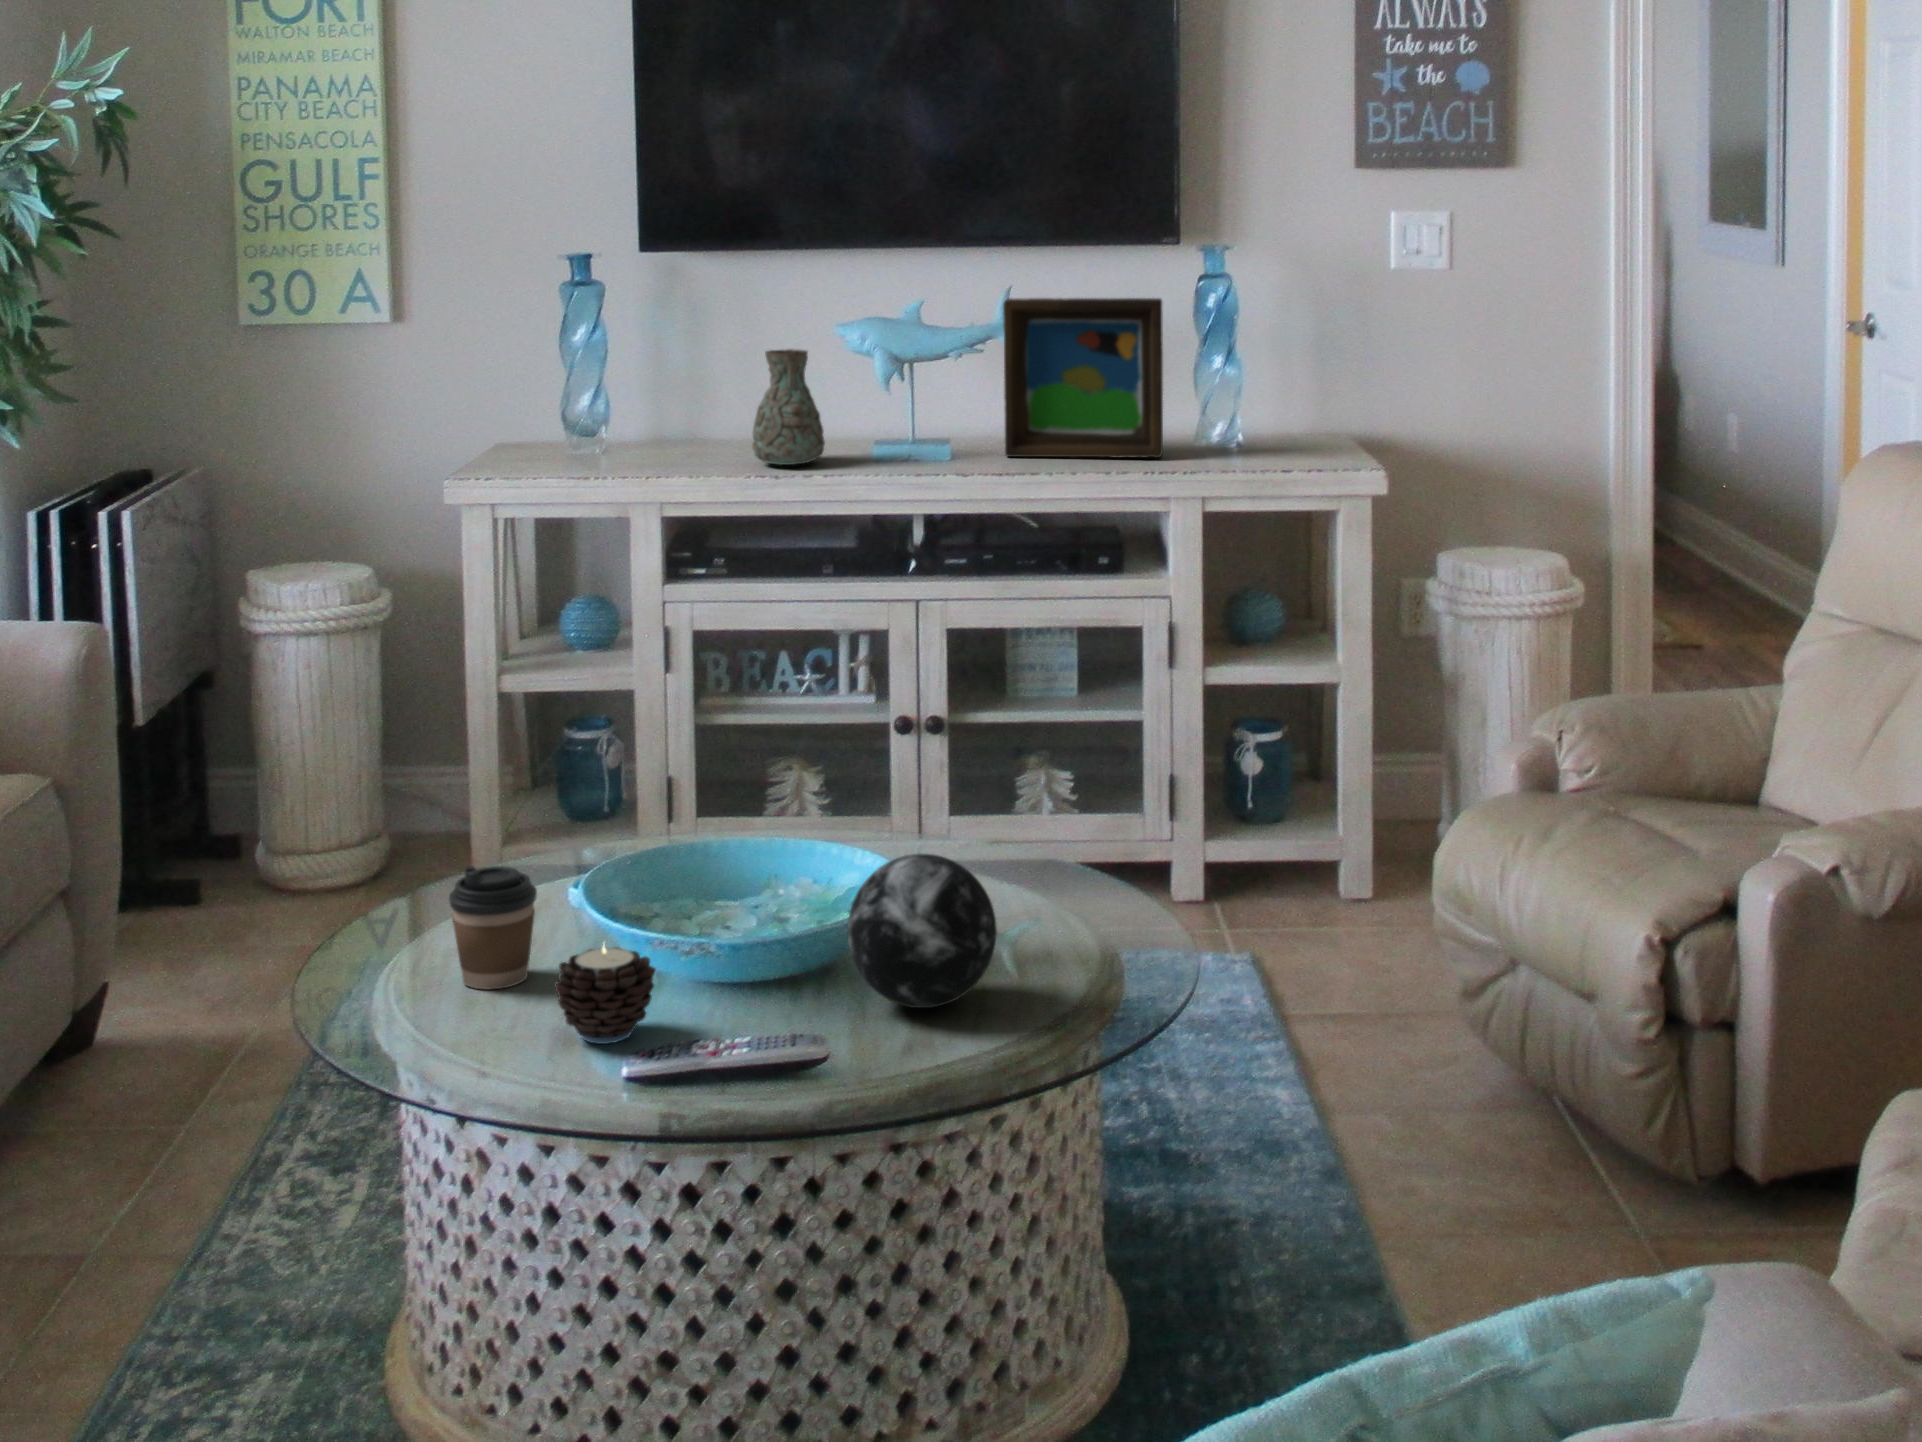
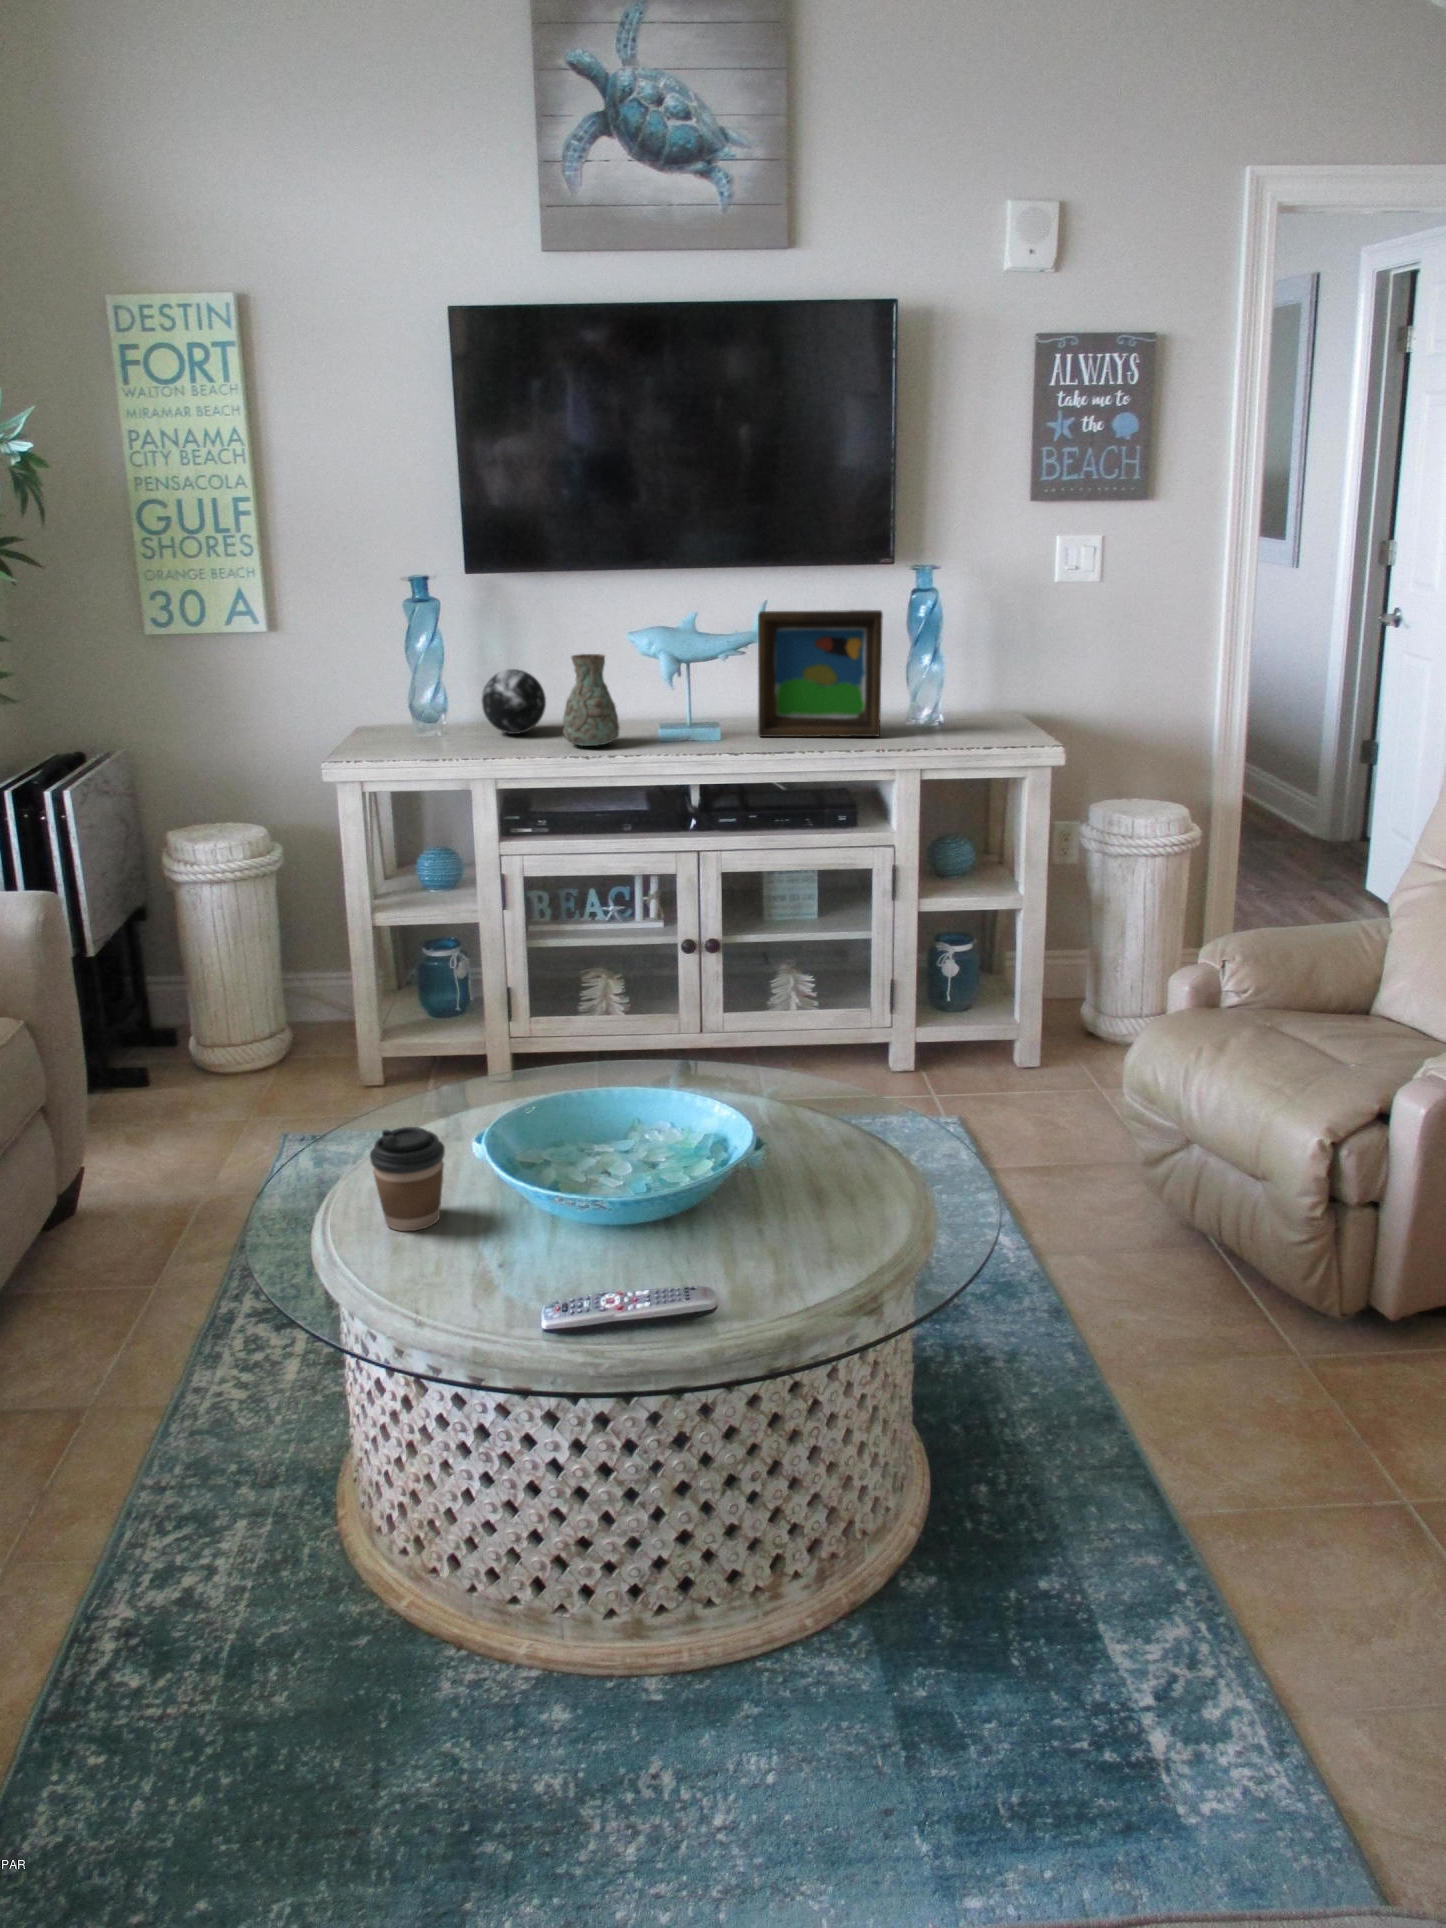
decorative orb: present [847,854,997,1008] -> present [482,669,546,734]
candle: present [554,945,655,1044] -> none [473,1208,559,1294]

